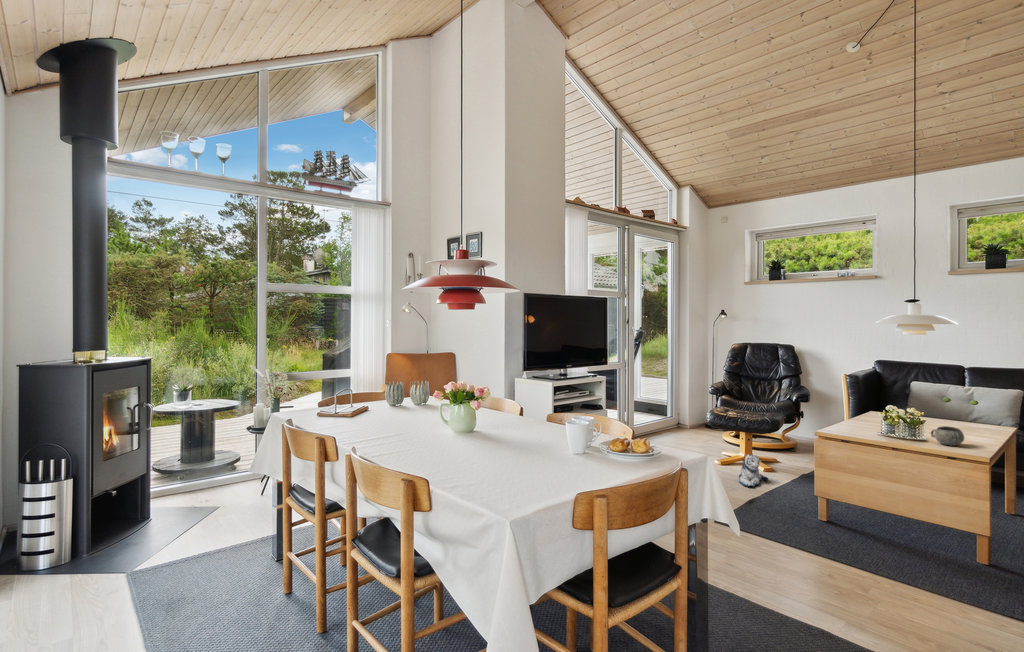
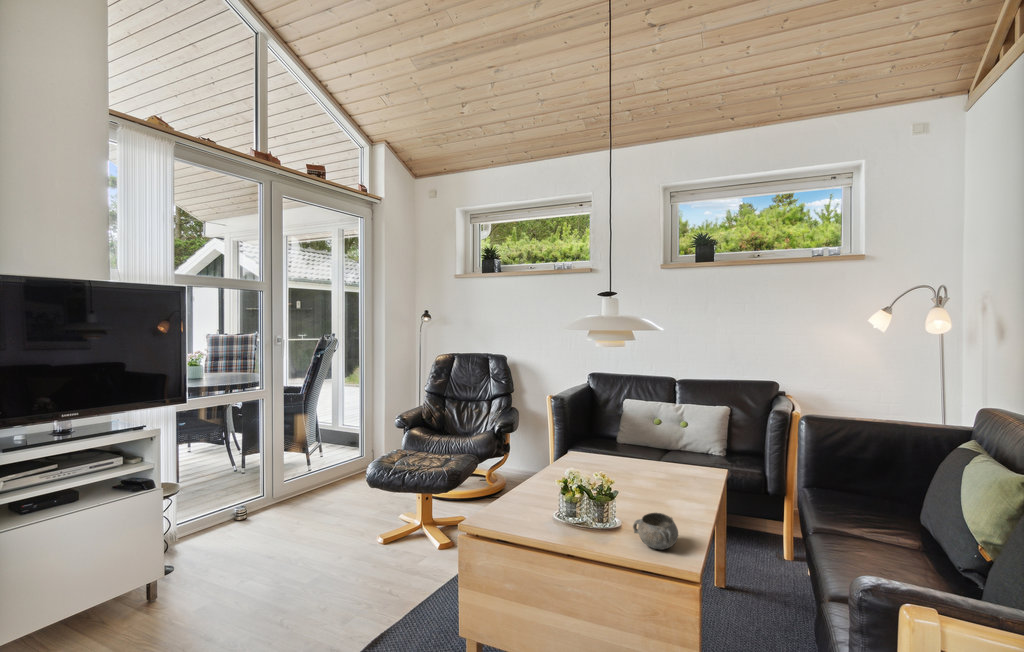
plush toy: present [739,454,768,487] -> none [394,534,441,593]

